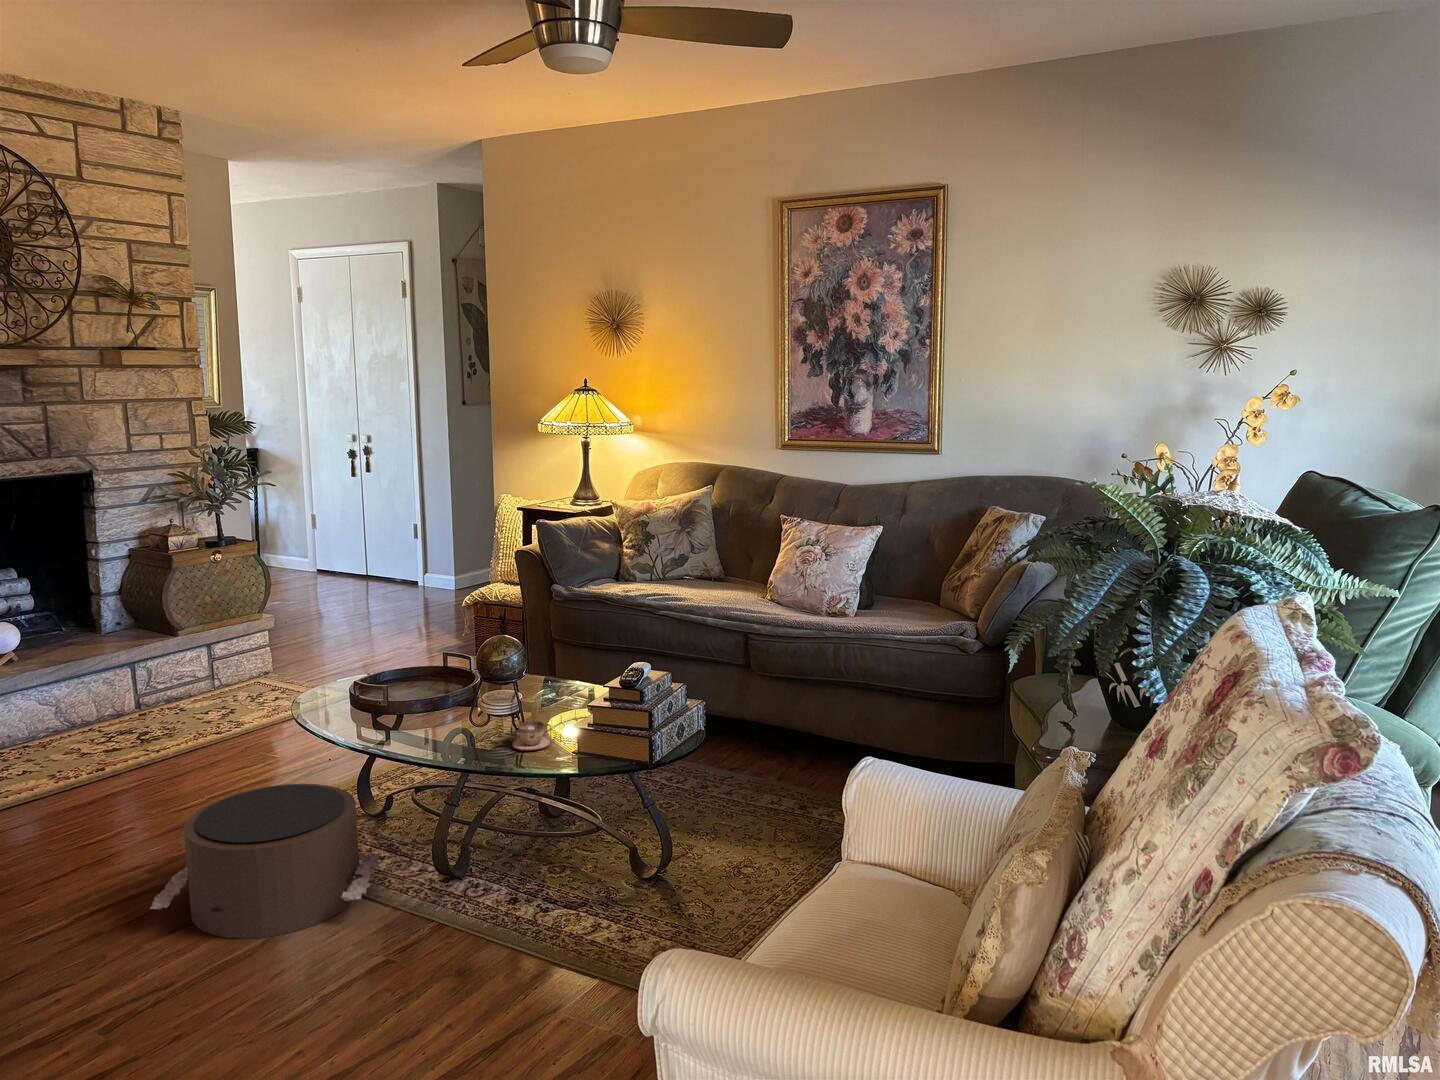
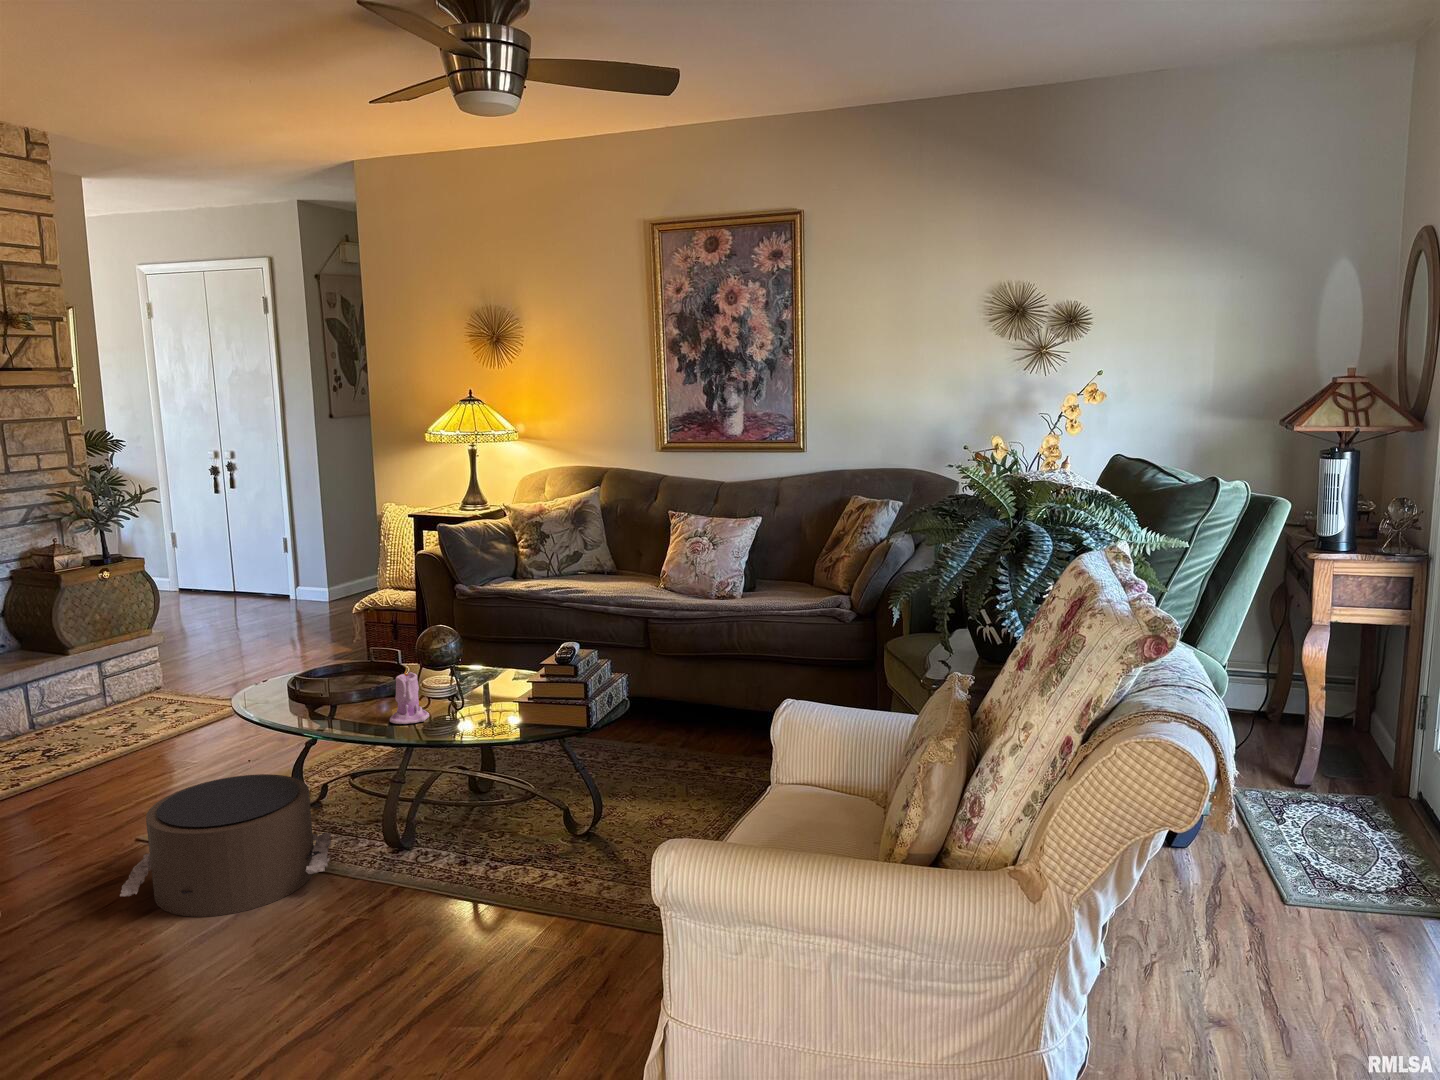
candle: none [441,681,484,743] -> present [390,668,429,724]
teacup: present [512,721,552,751] -> none [457,699,494,725]

